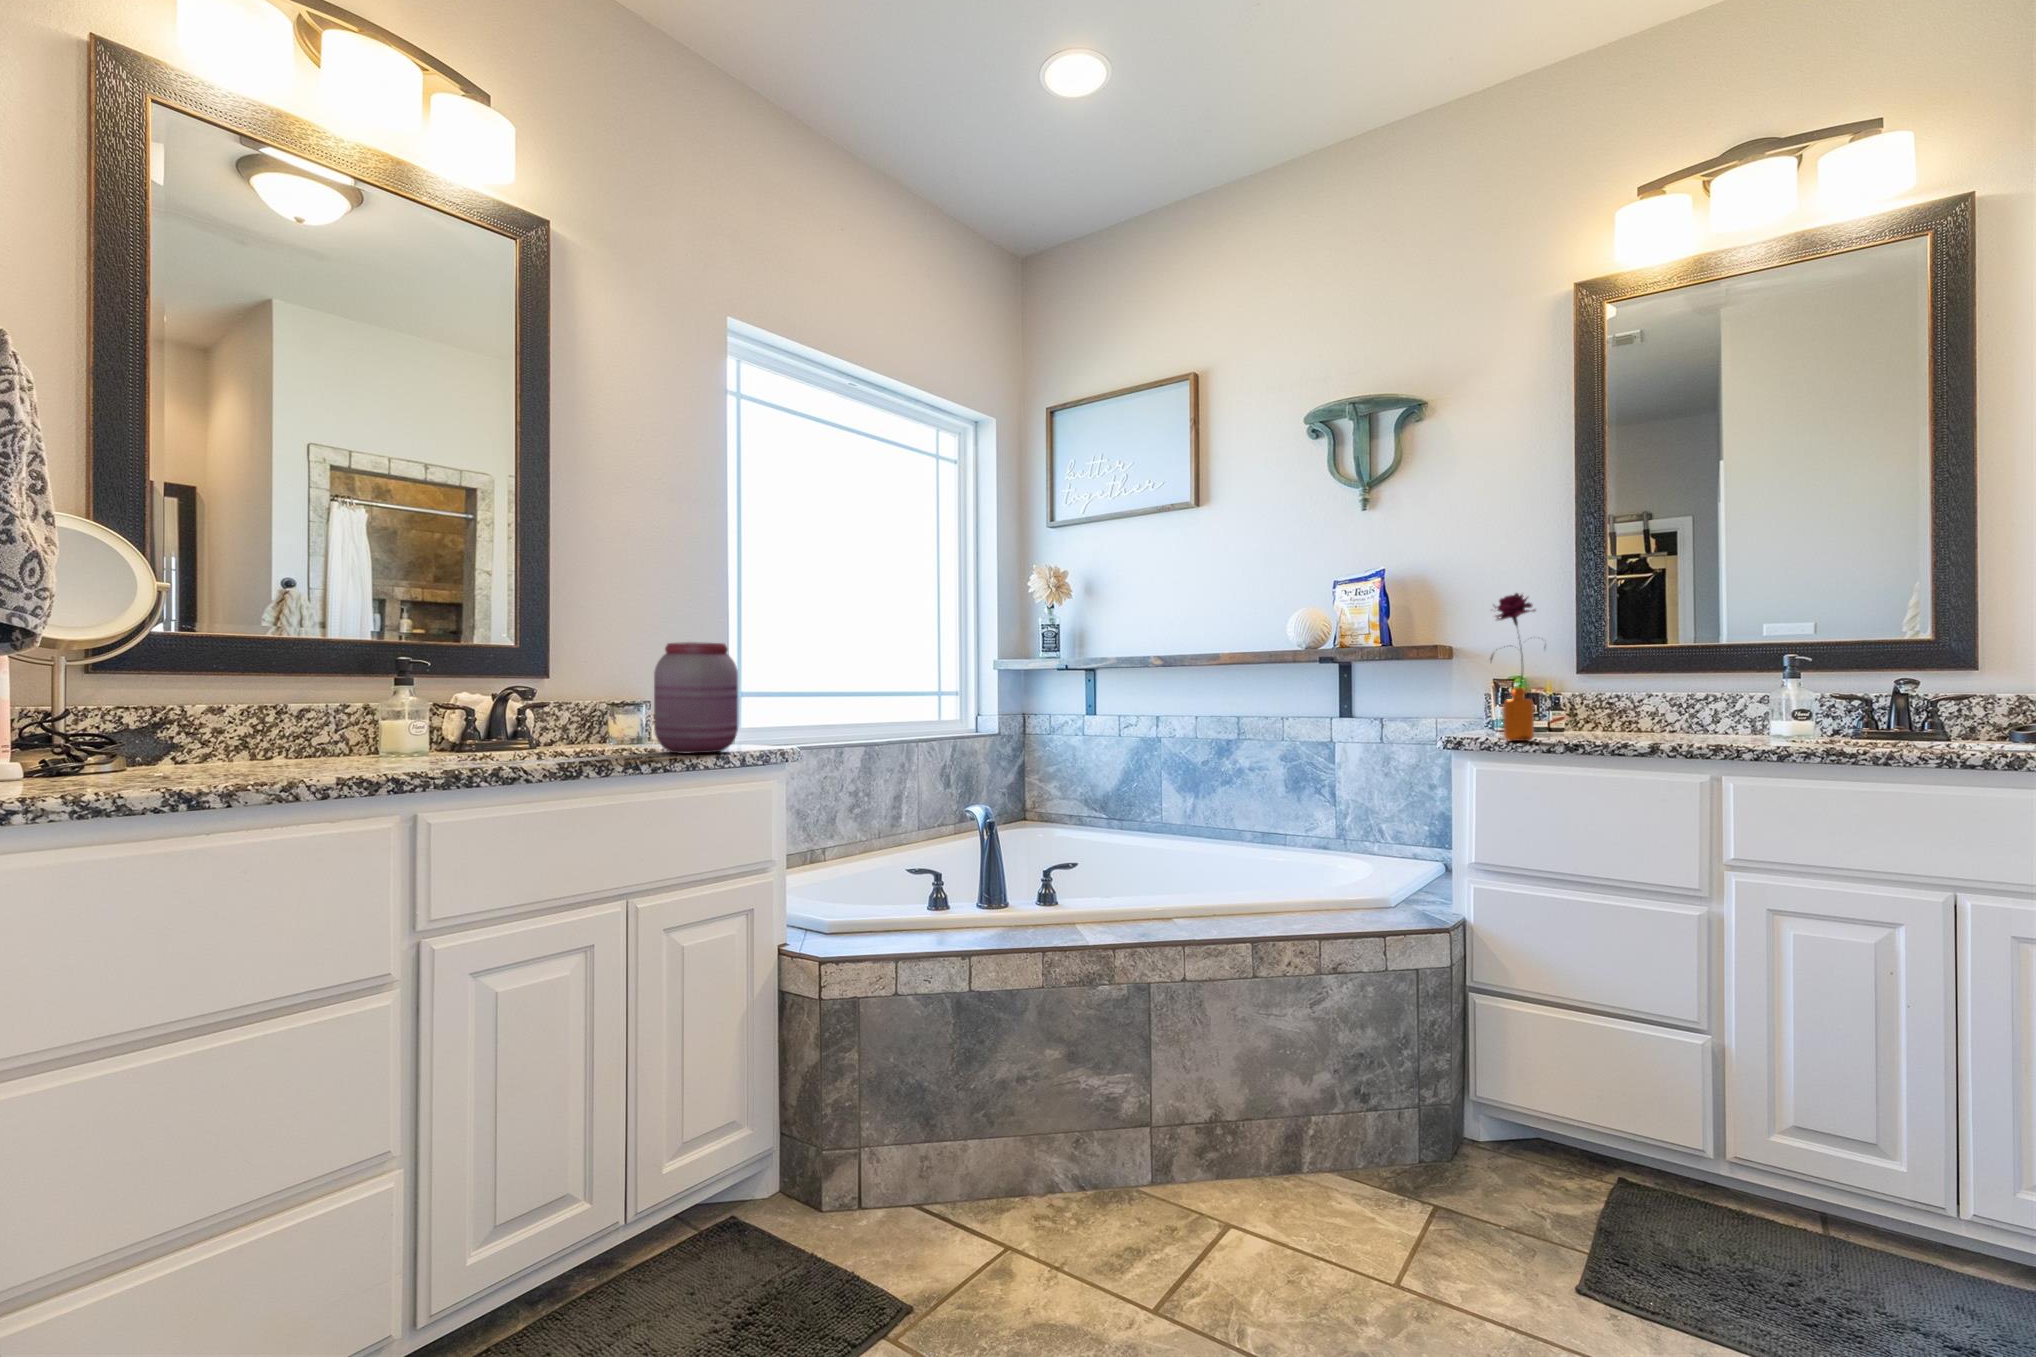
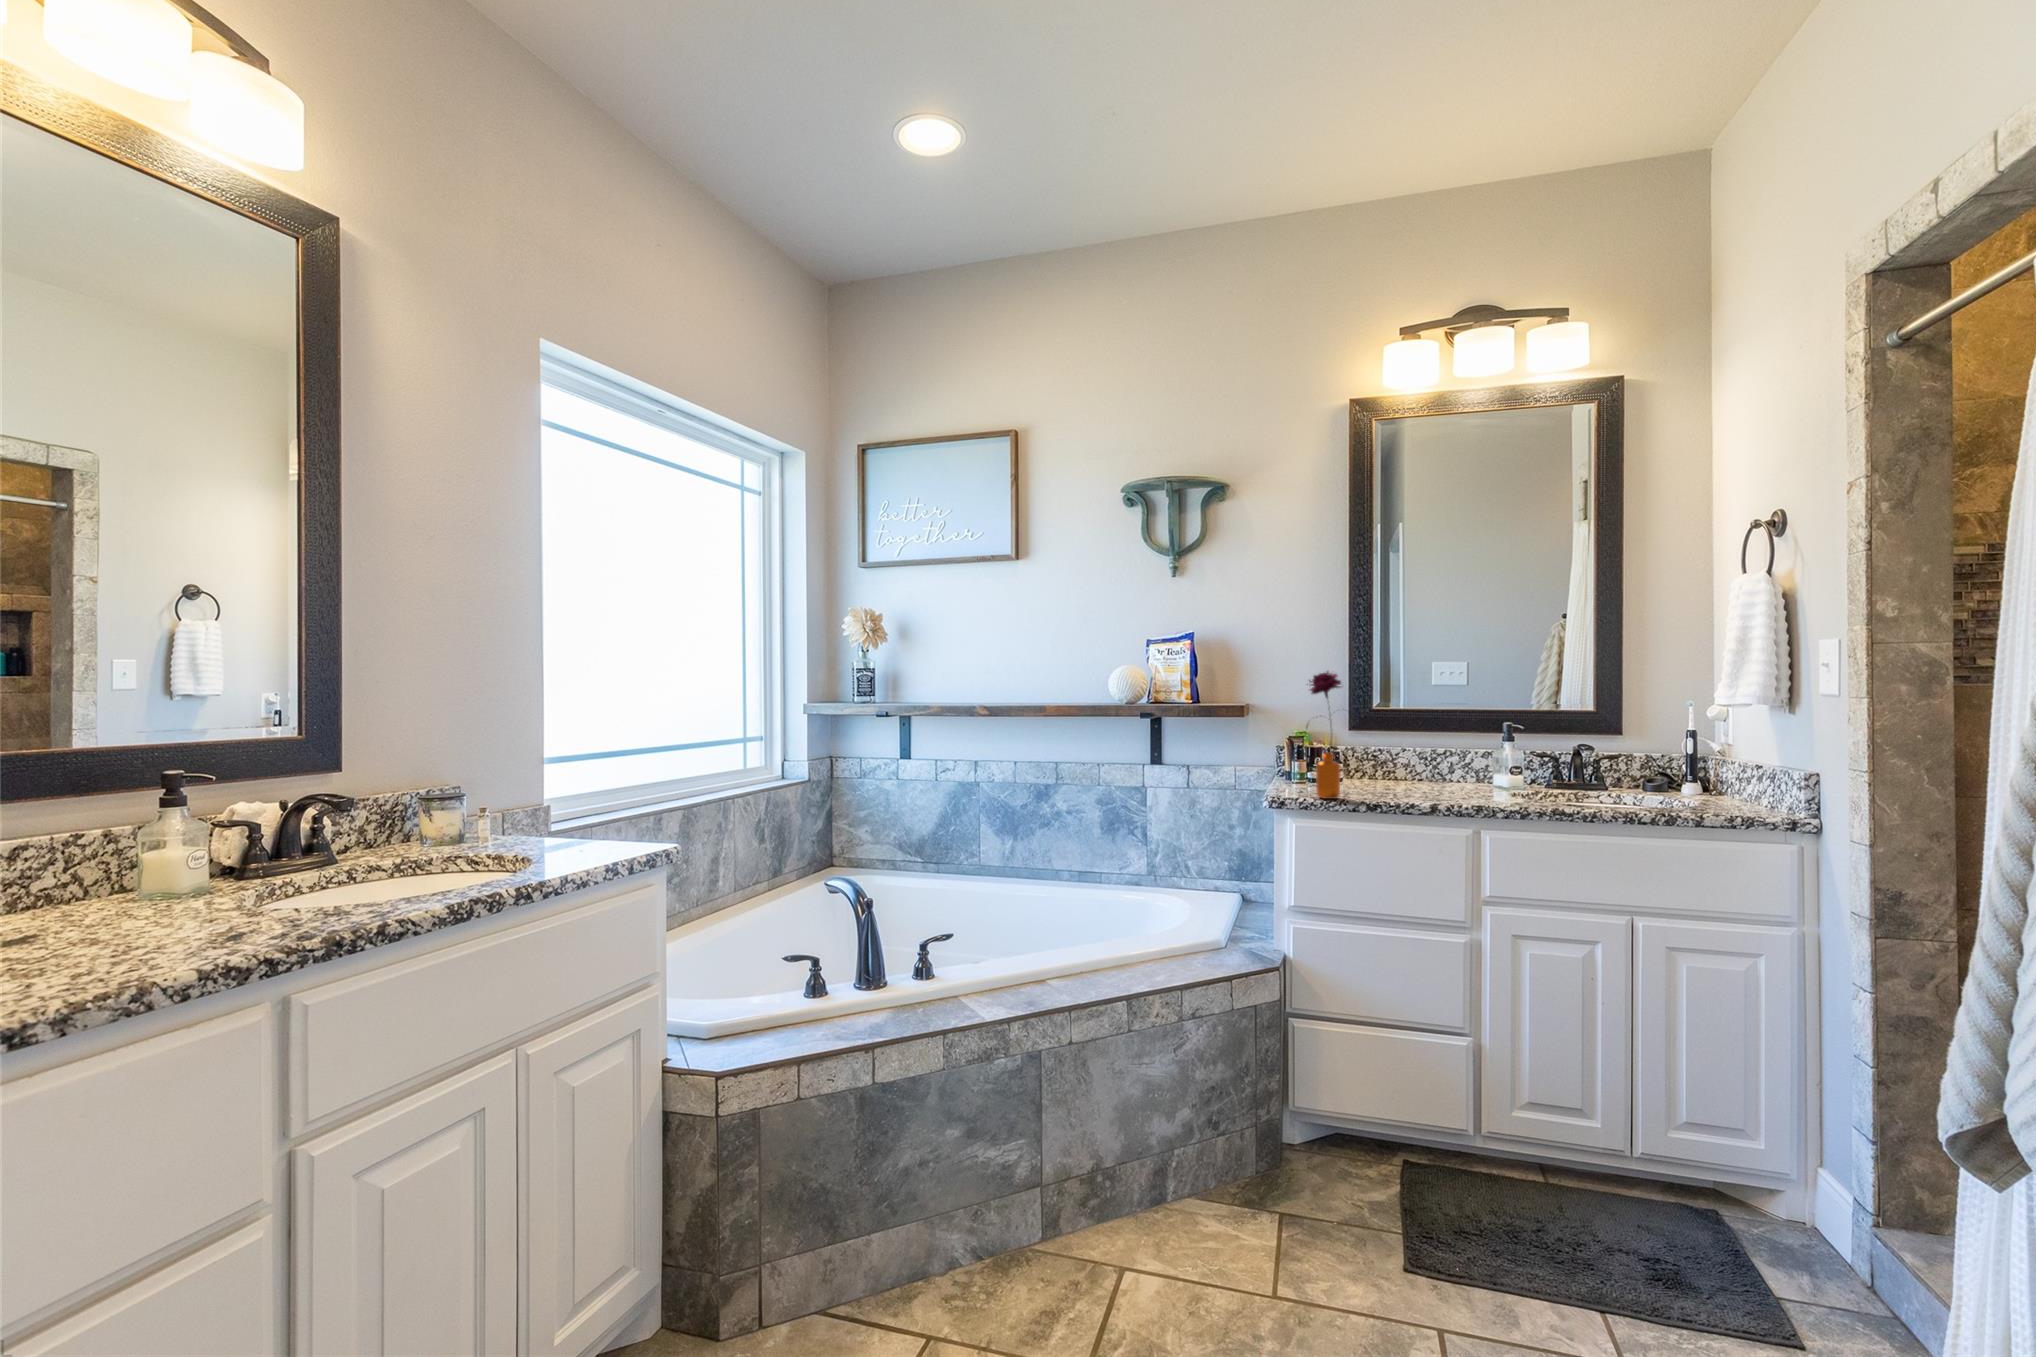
jar: present [654,642,738,753] -> none [525,737,625,867]

